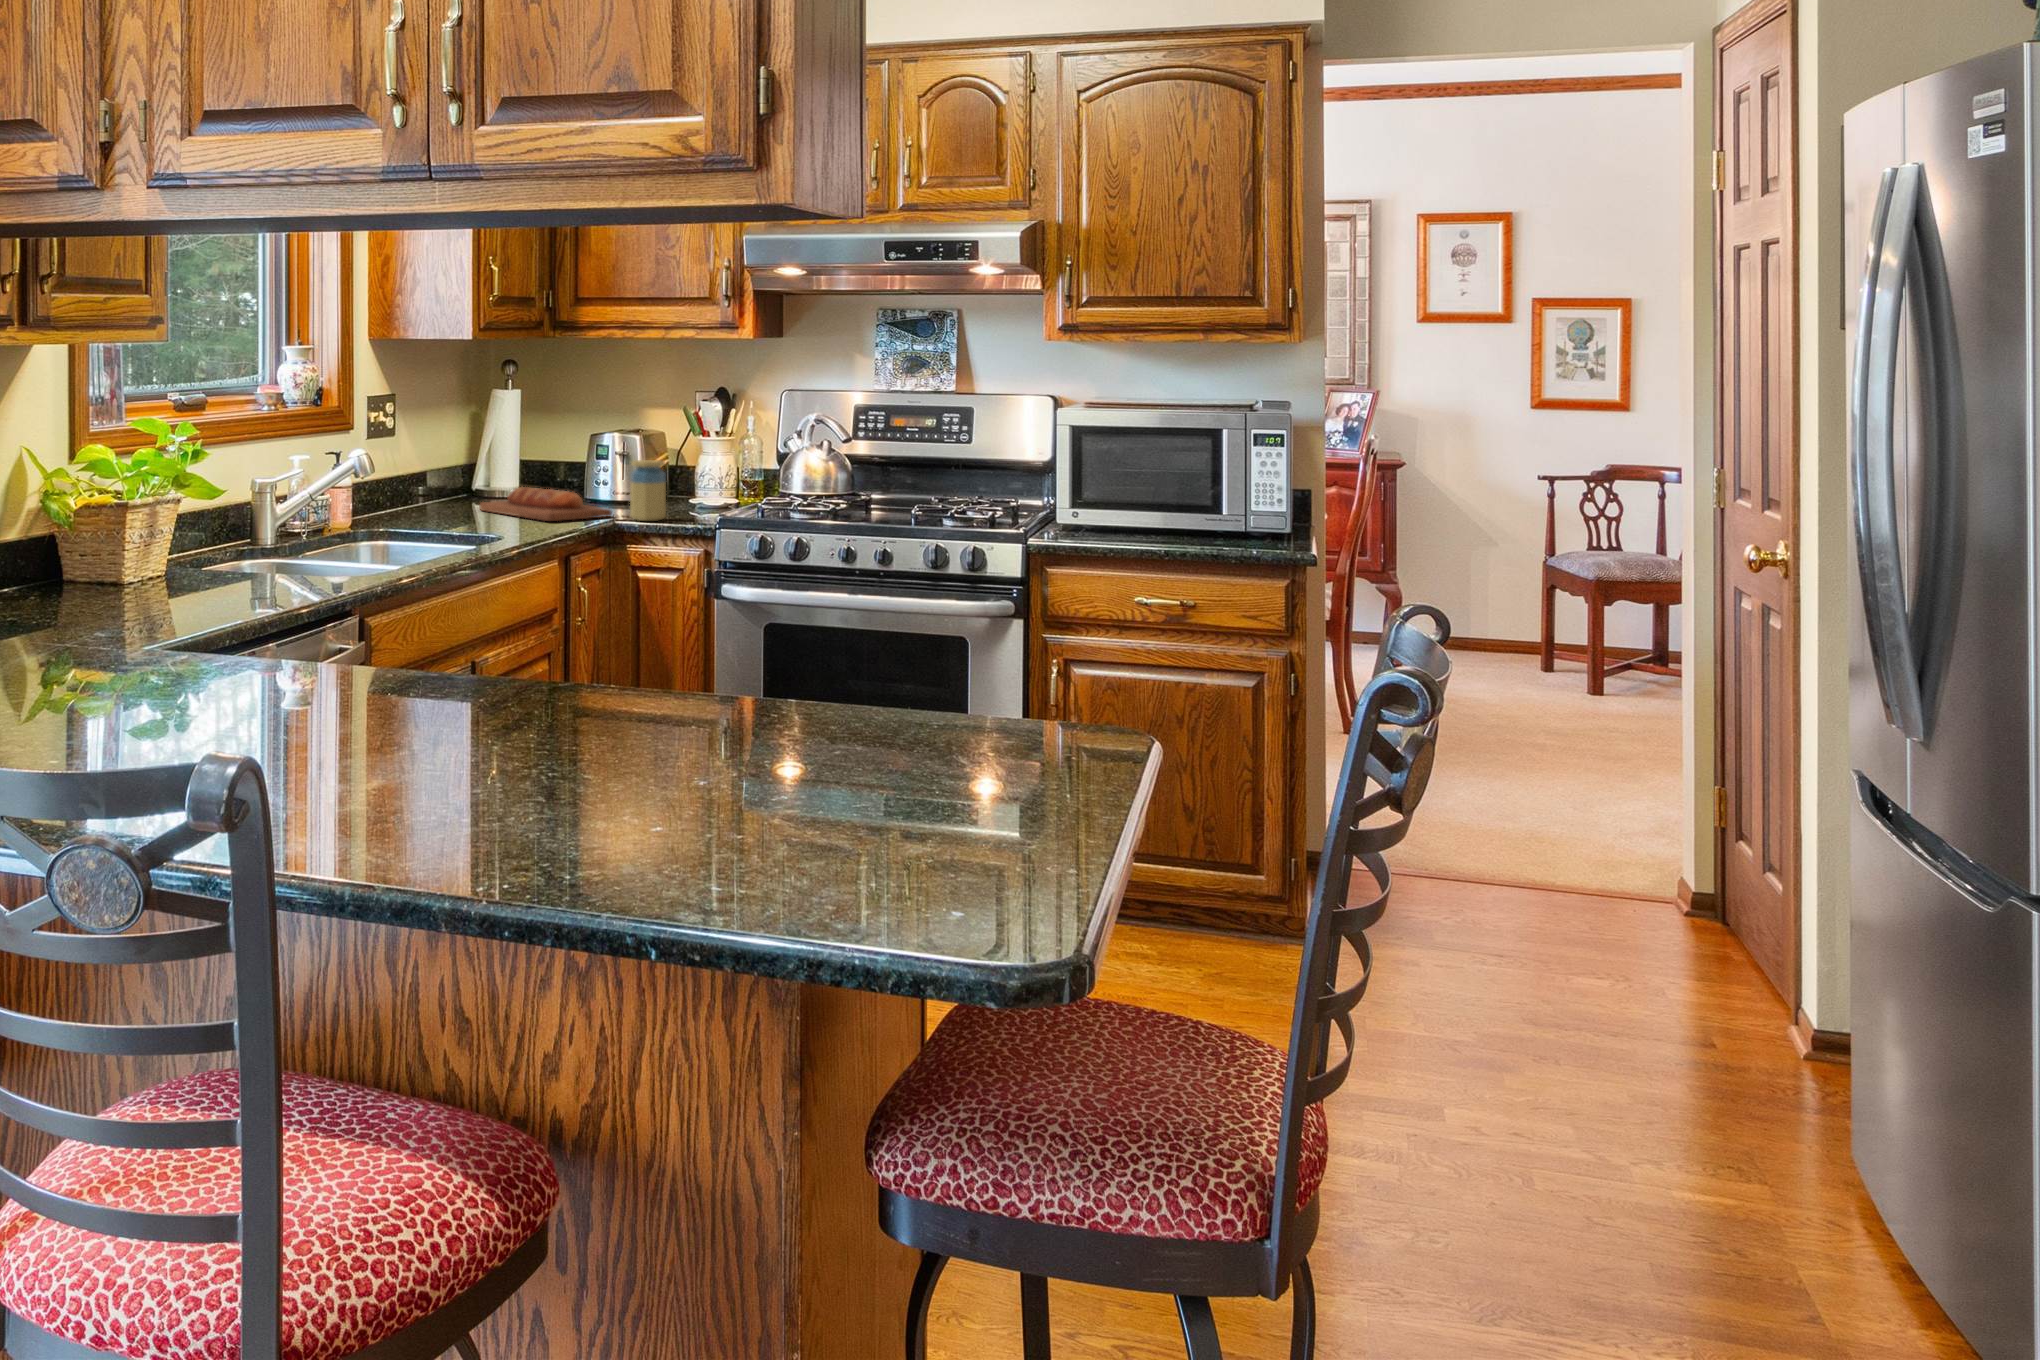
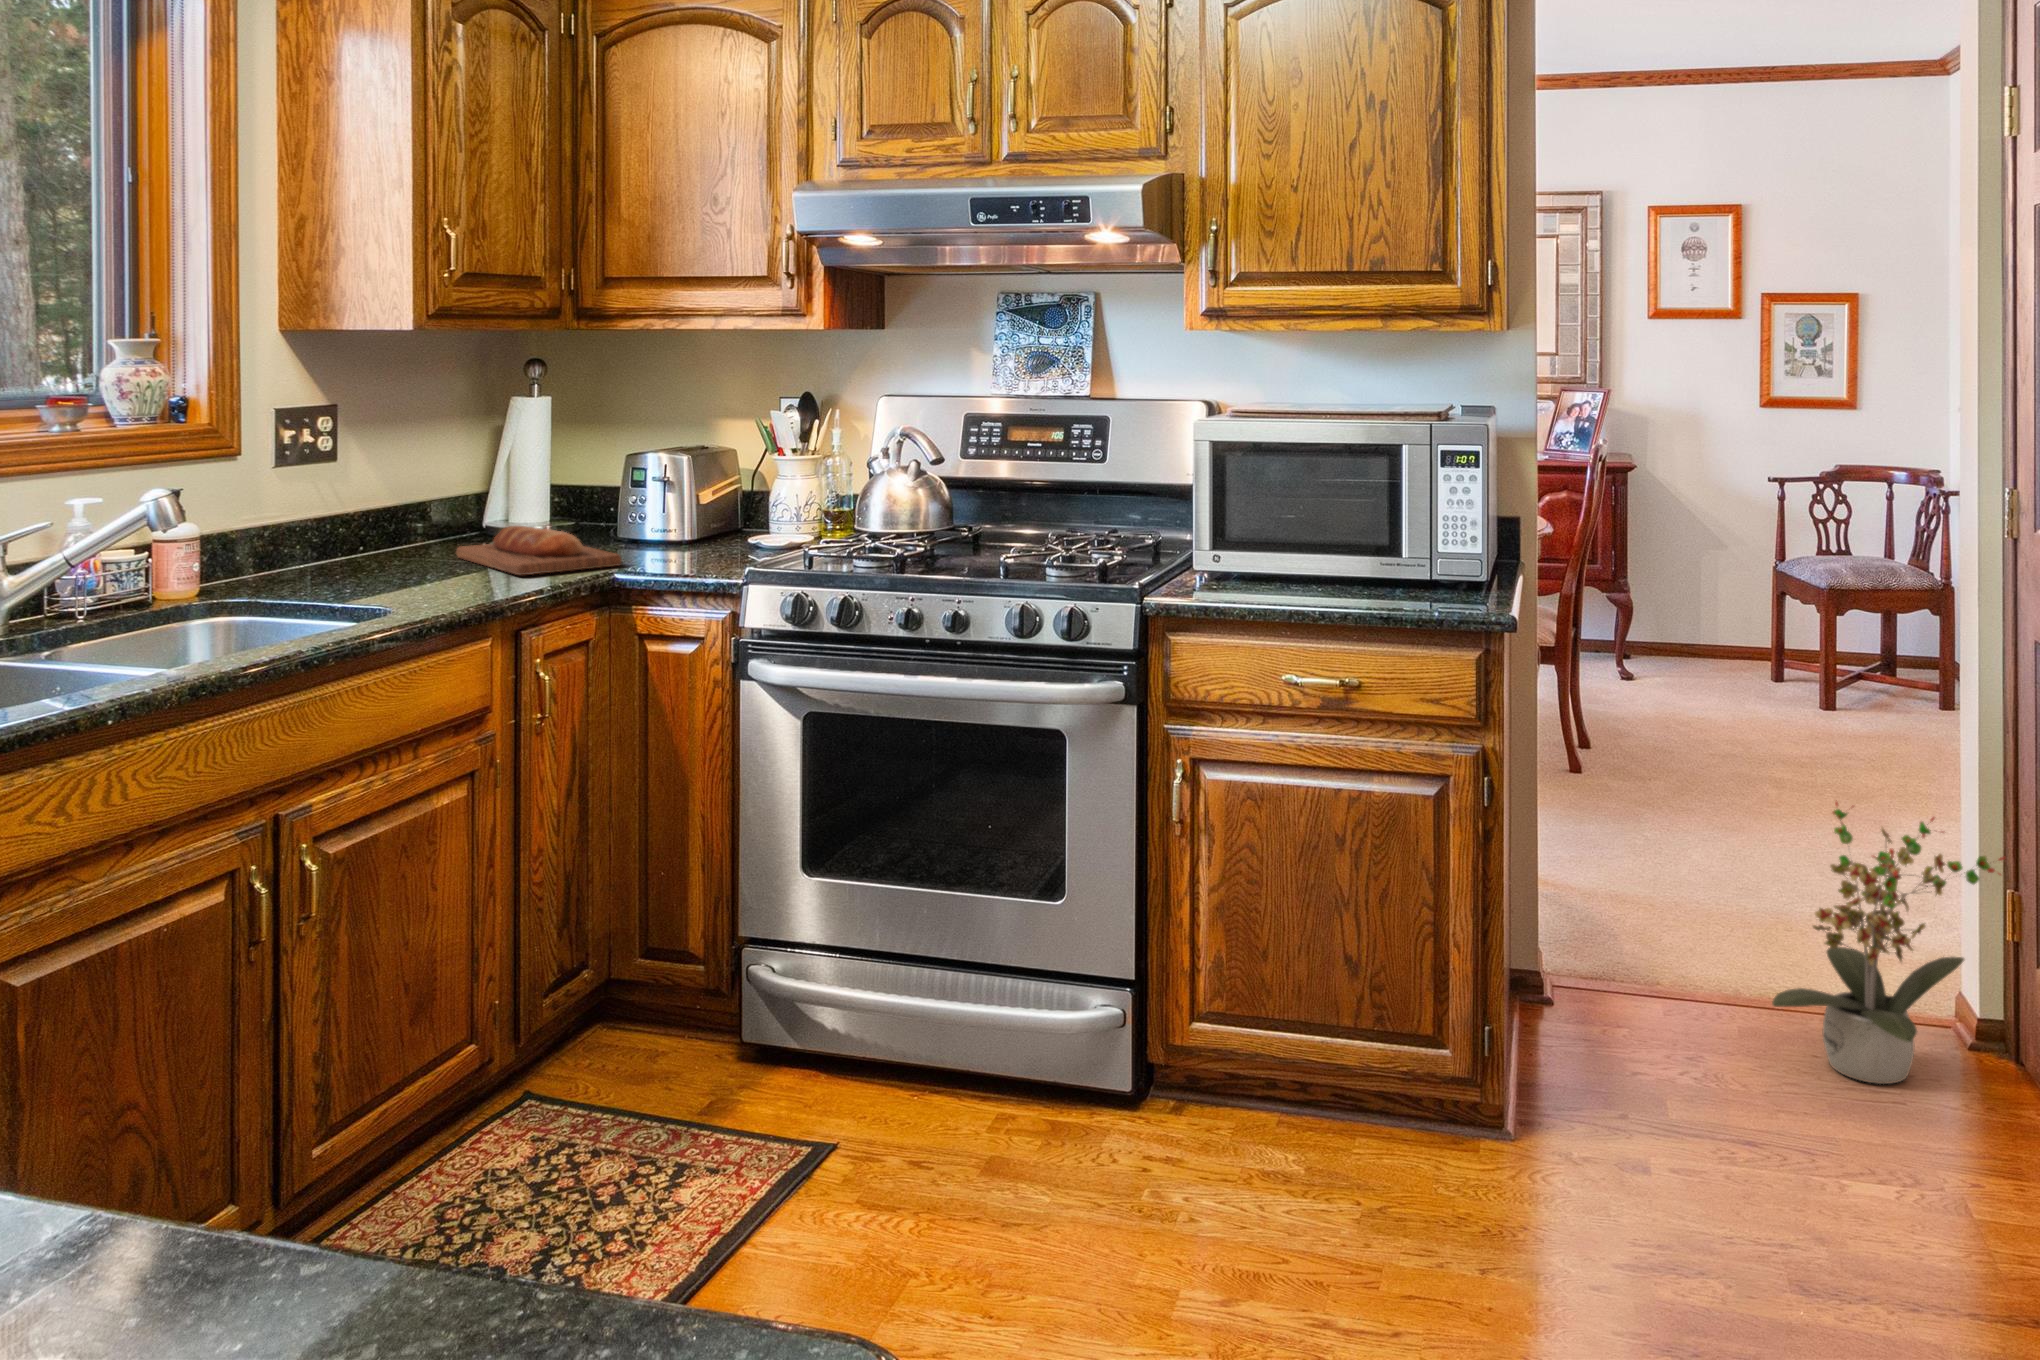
jar: present [630,460,666,521] -> none [640,490,687,573]
potted plant: none [1517,720,1710,930] -> present [1772,802,2005,1084]

